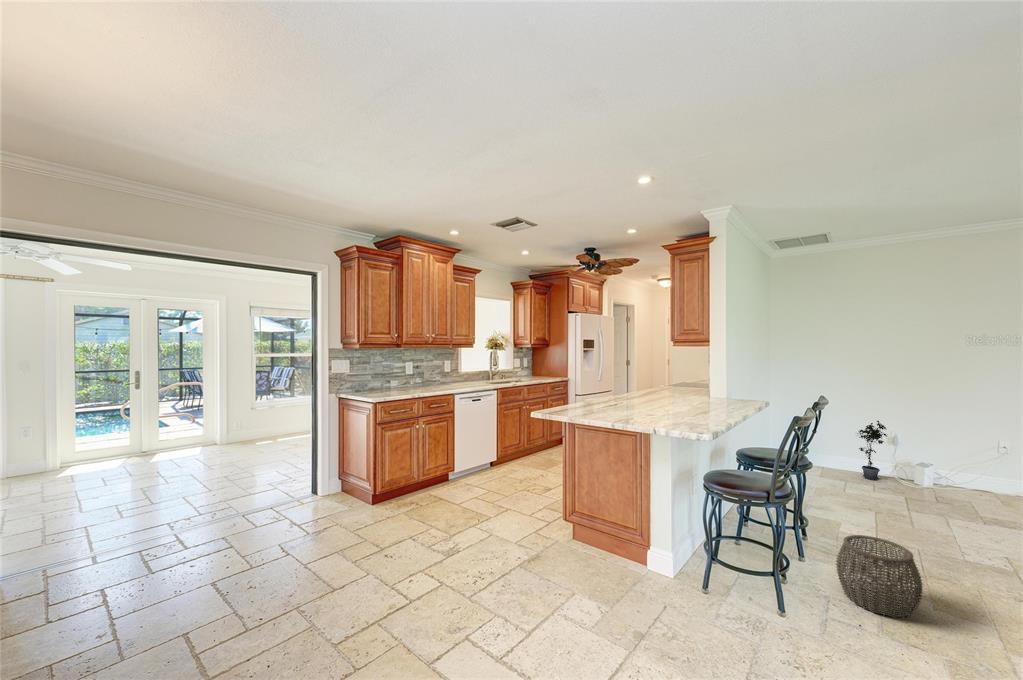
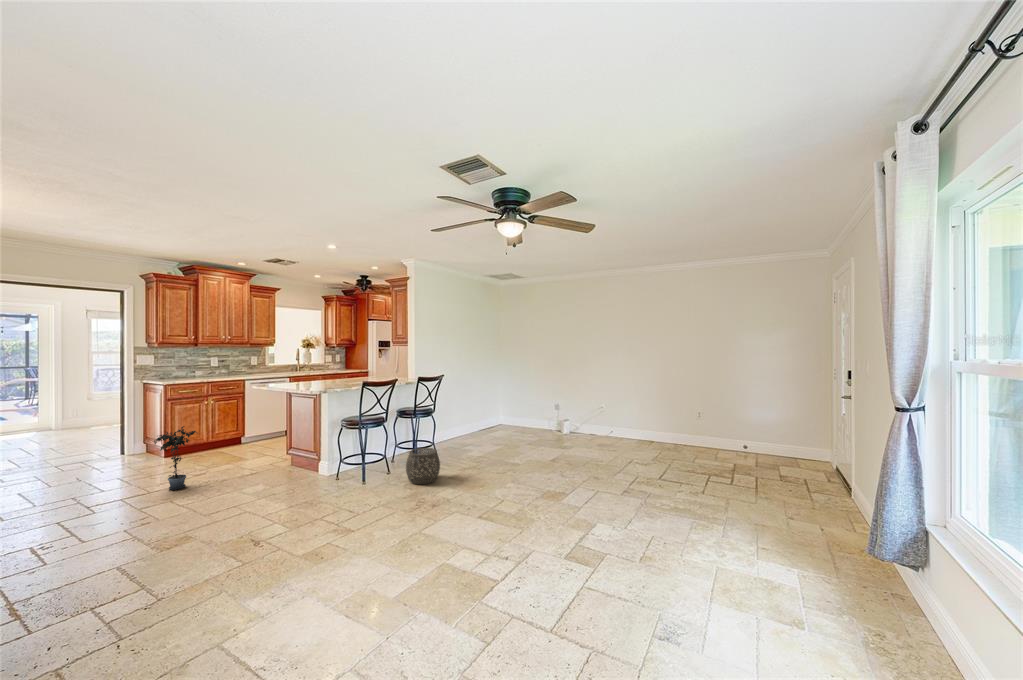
potted plant: present [859,421,887,480] -> present [154,426,197,490]

